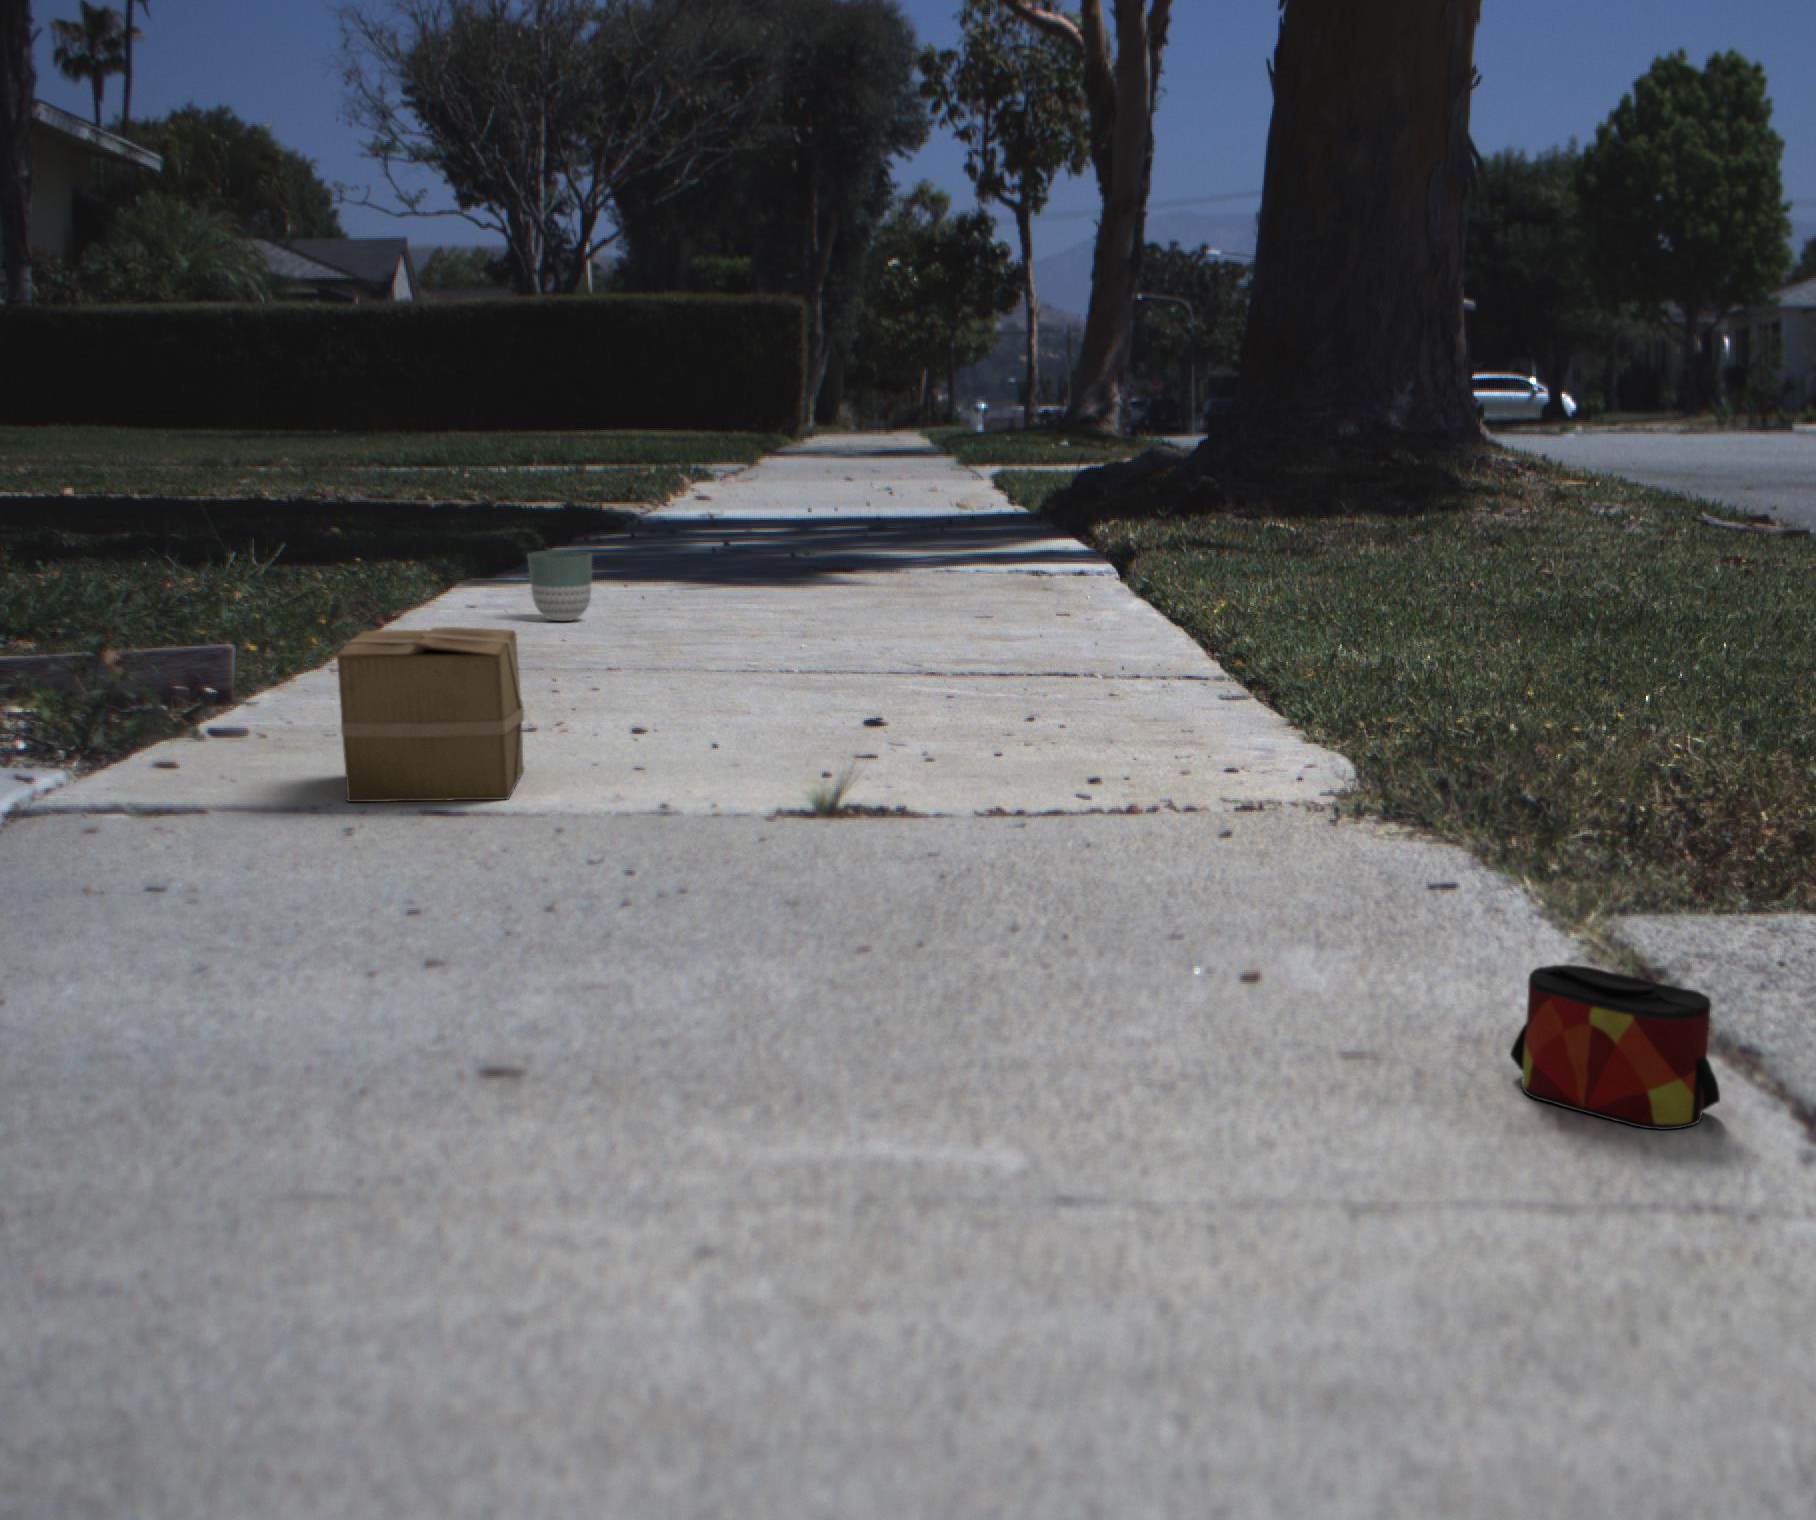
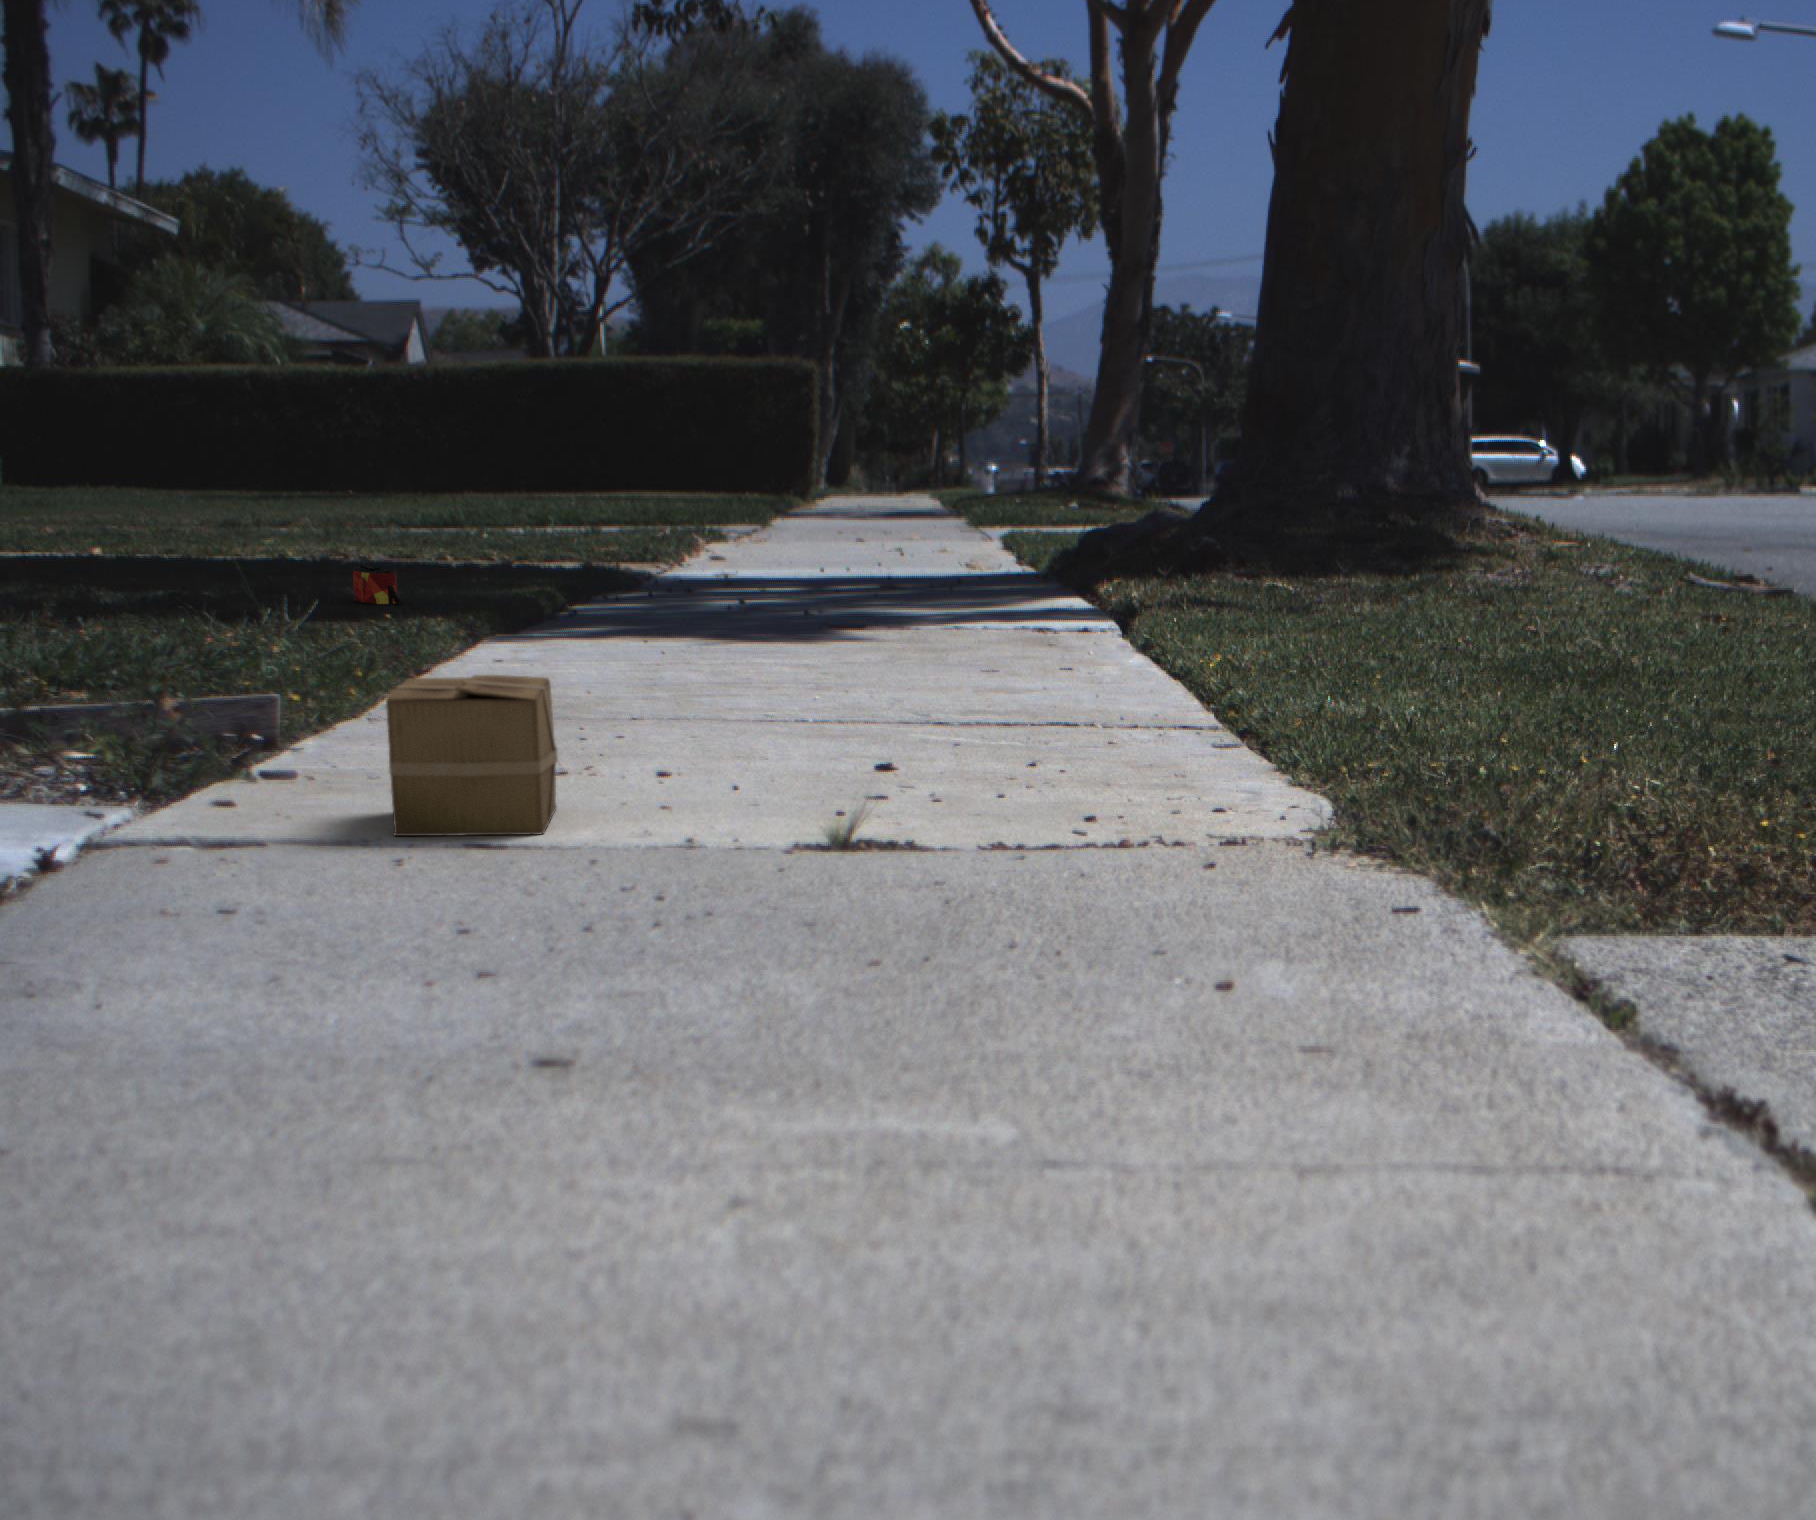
planter: present [528,550,592,621] -> none [551,607,613,675]
bag: present [1510,965,1720,1130] -> present [352,565,400,605]

